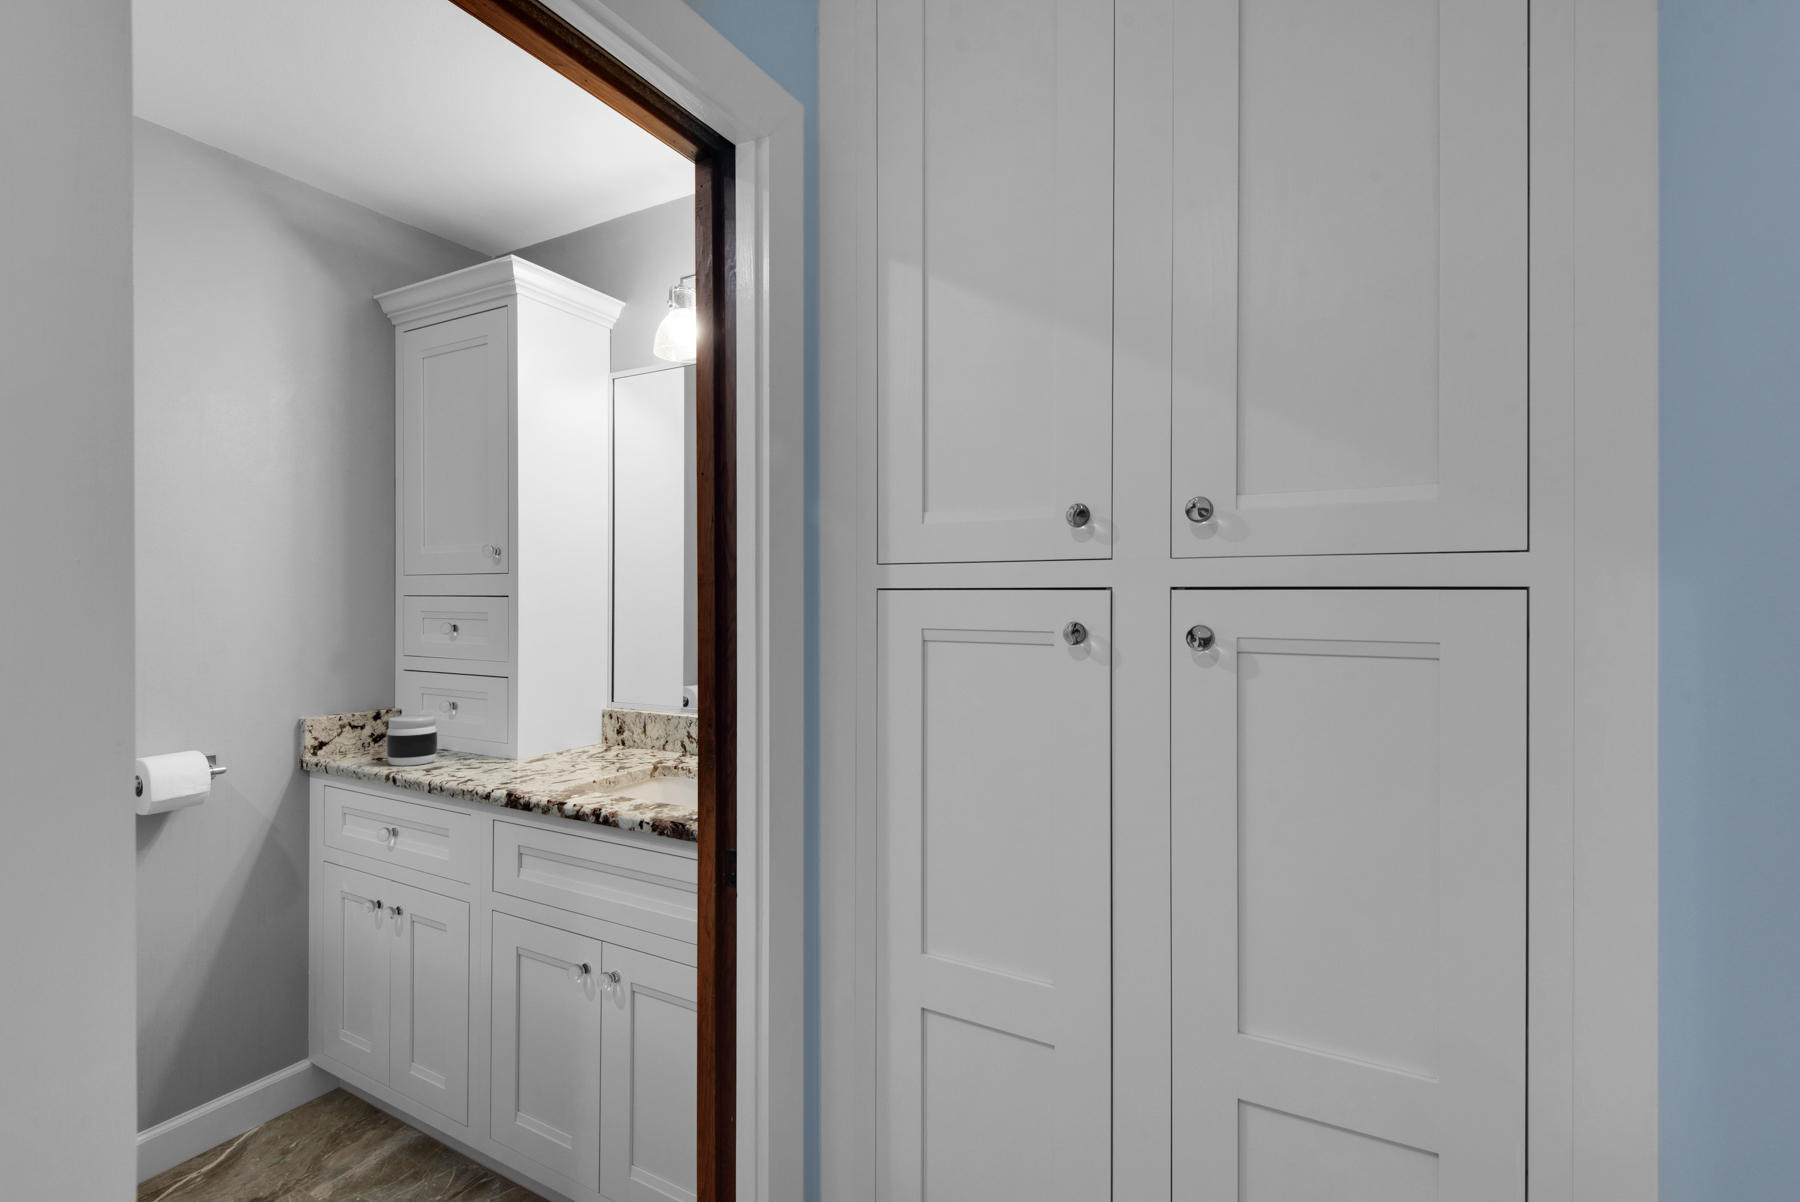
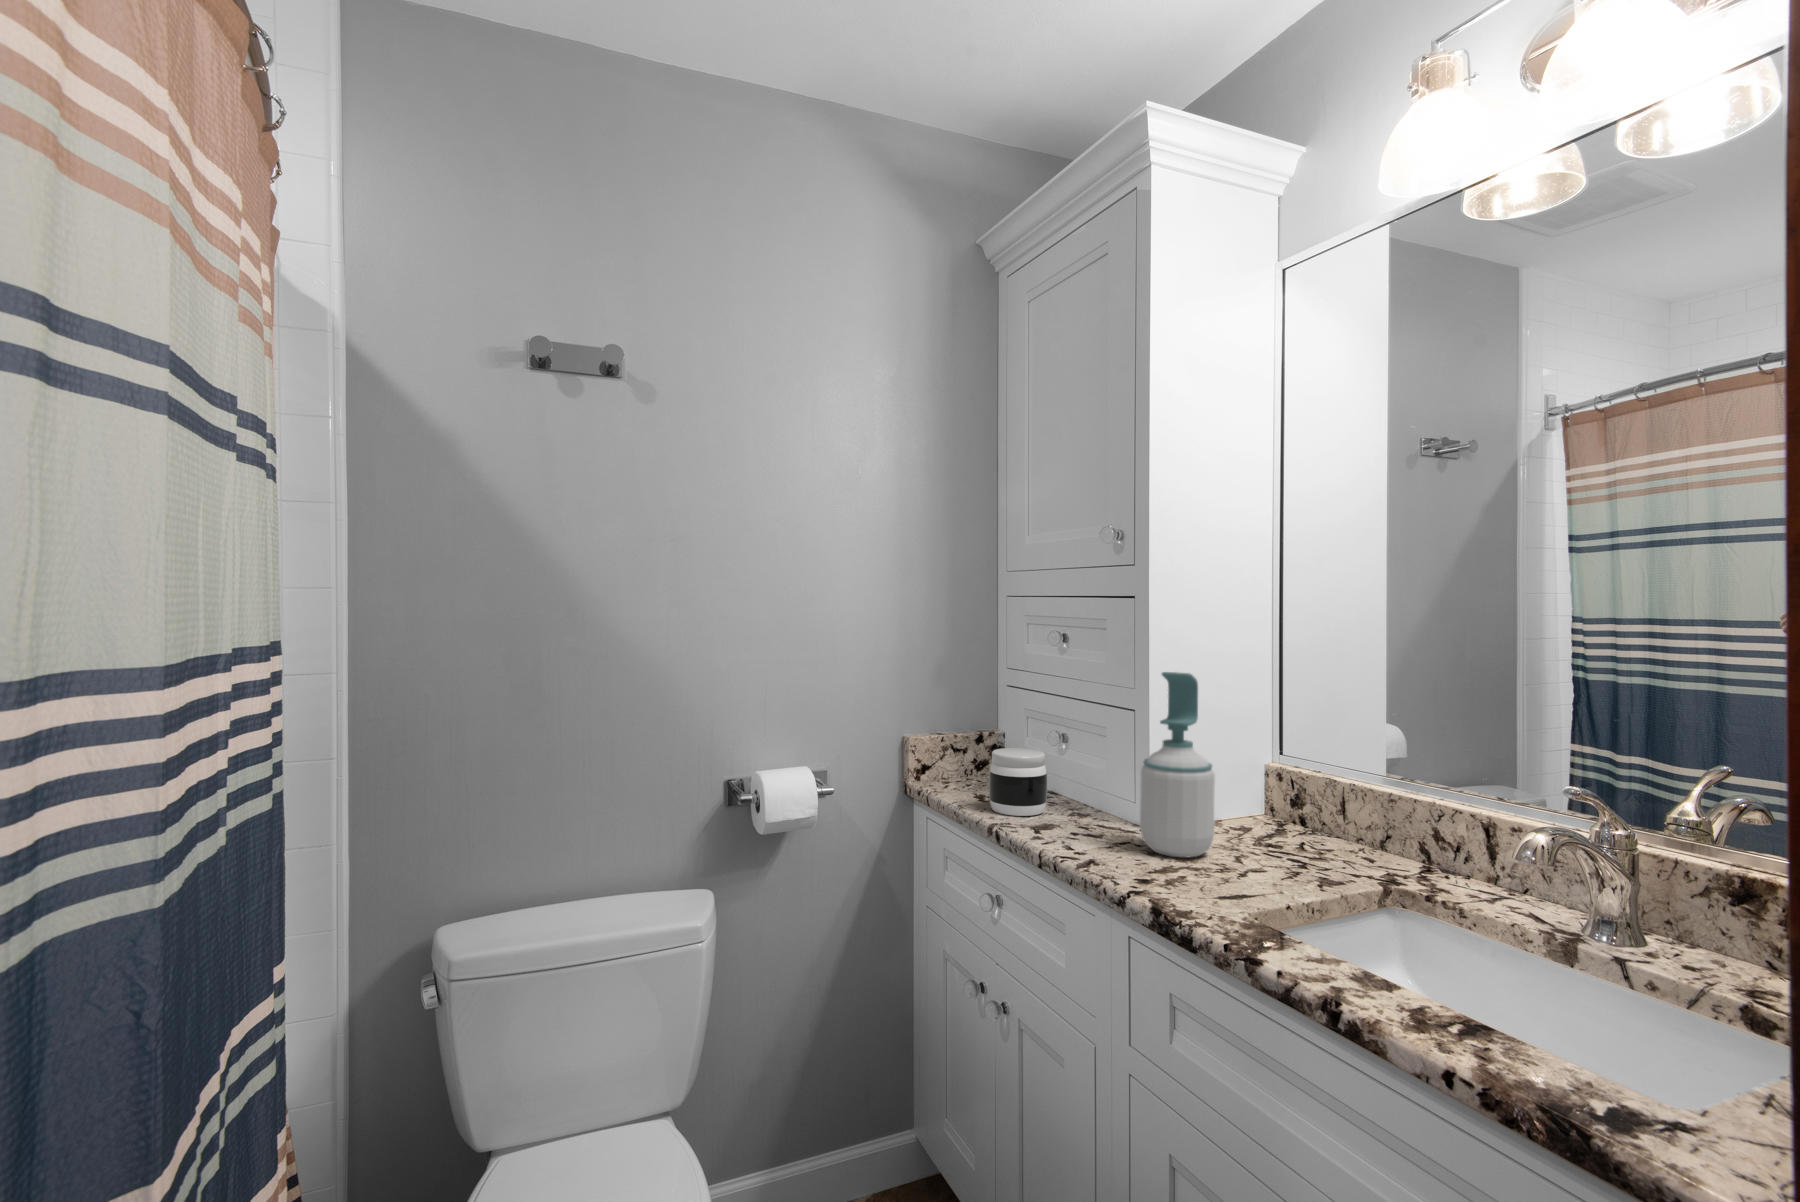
soap bottle: none [507,648,559,772] -> present [1140,672,1215,858]

